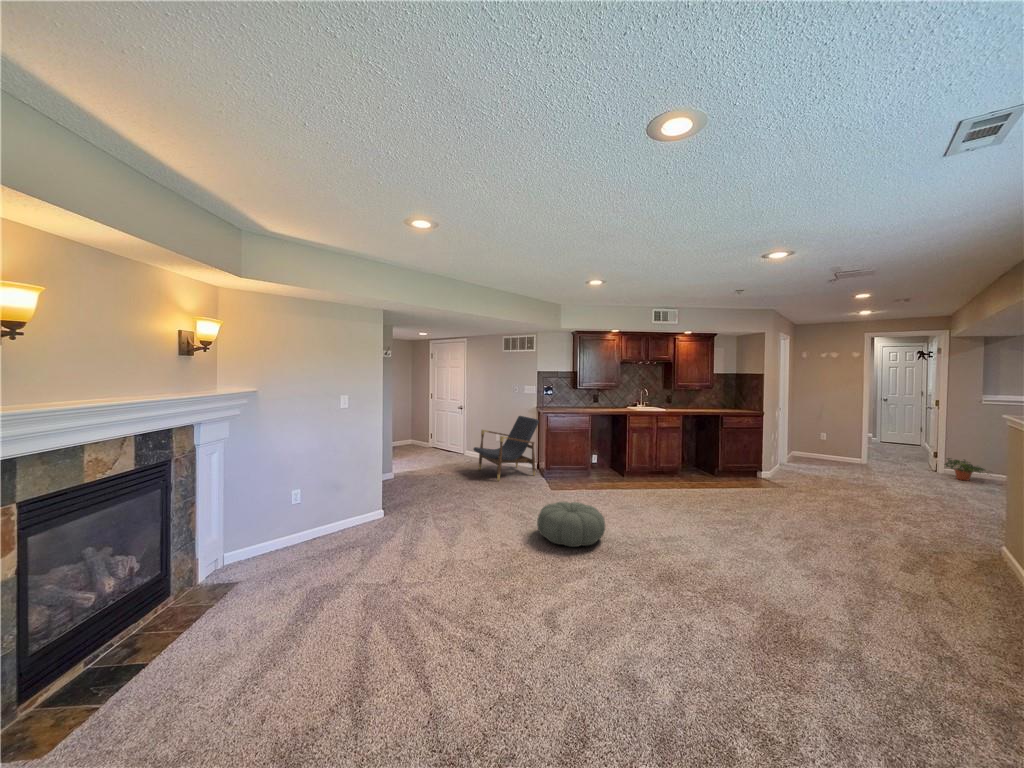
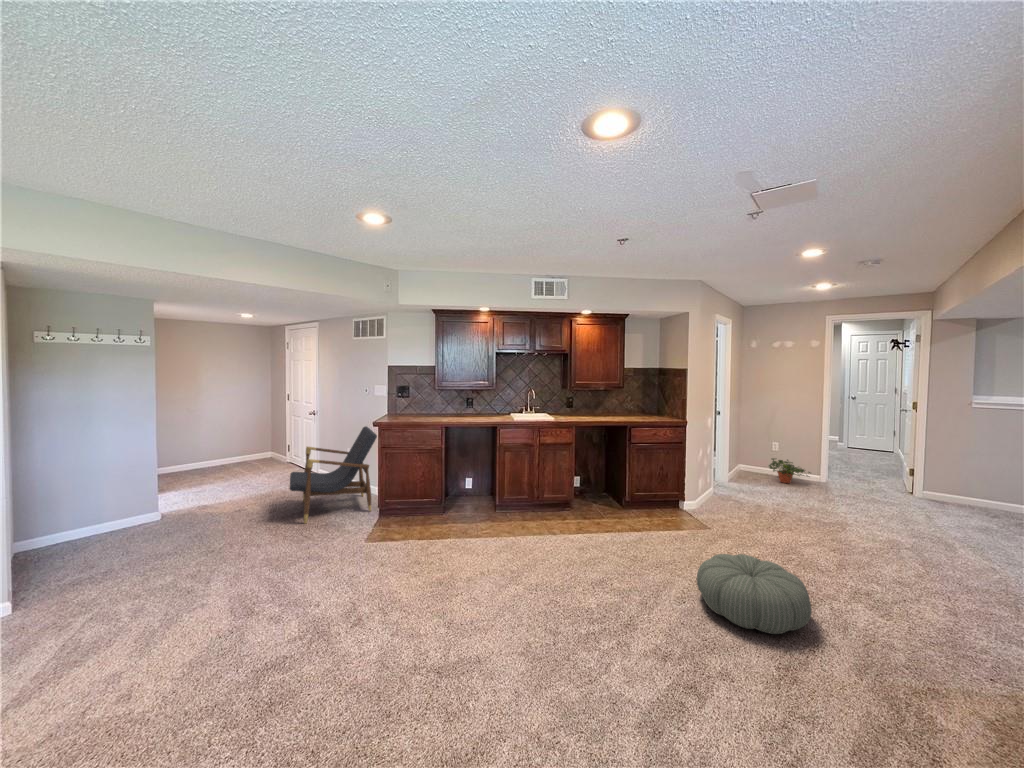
potted plant: present [945,458,985,481] -> present [769,458,810,483]
pouf: present [537,502,605,547] -> present [697,554,812,634]

